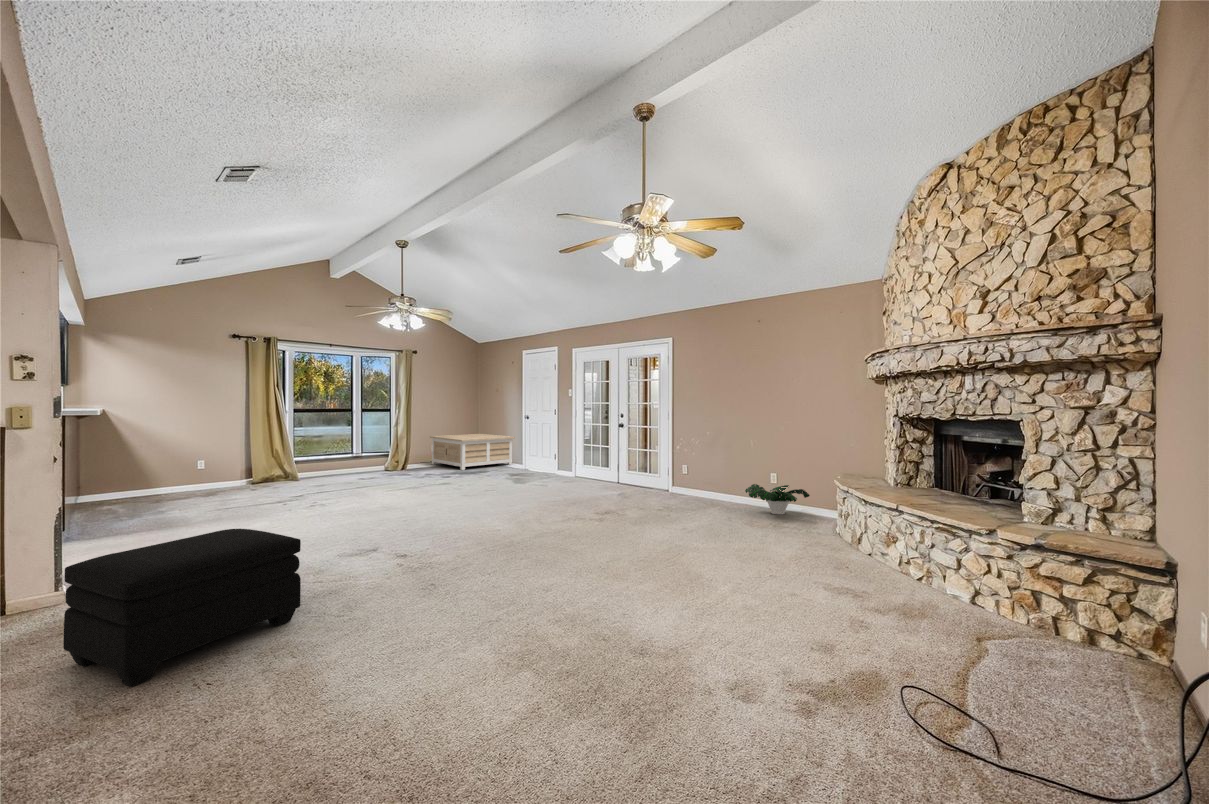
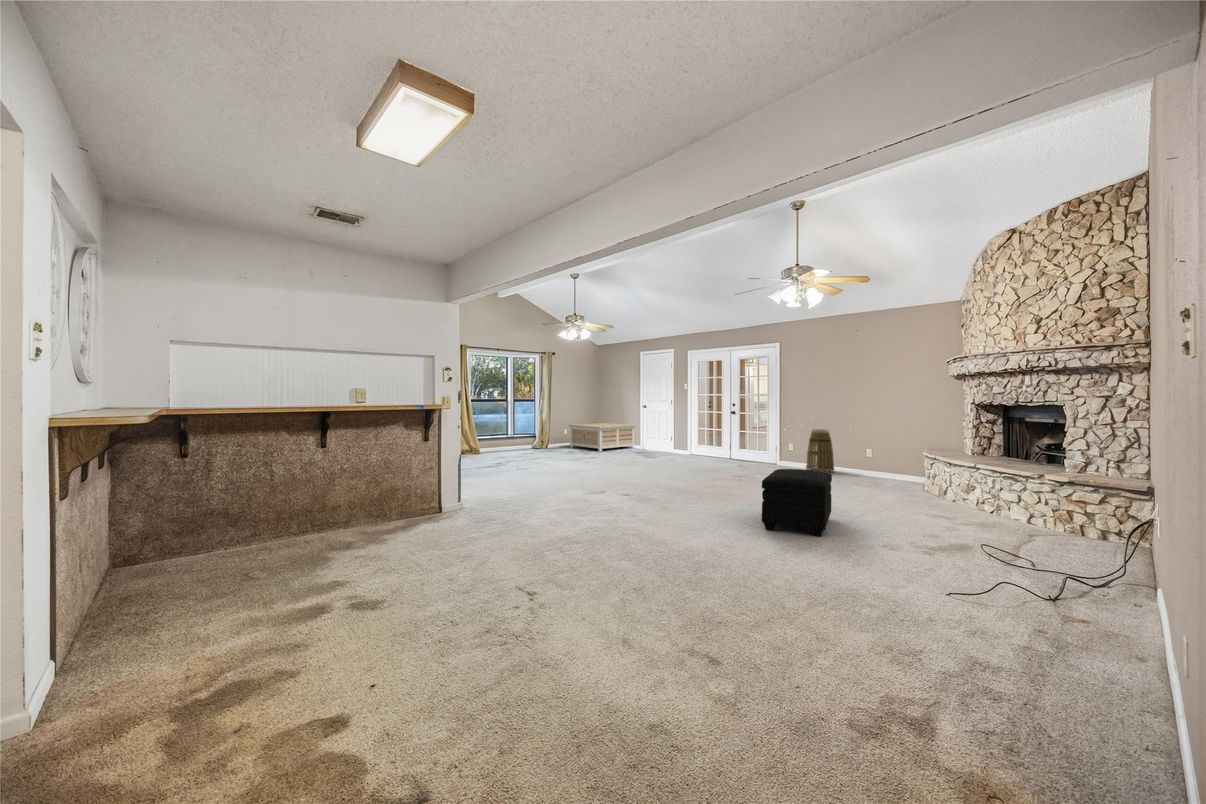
basket: none [697,446,731,504] -> present [806,429,834,473]
potted plant: present [745,484,810,515] -> none [848,457,901,480]
ottoman: present [63,529,301,687] -> present [762,469,832,536]

